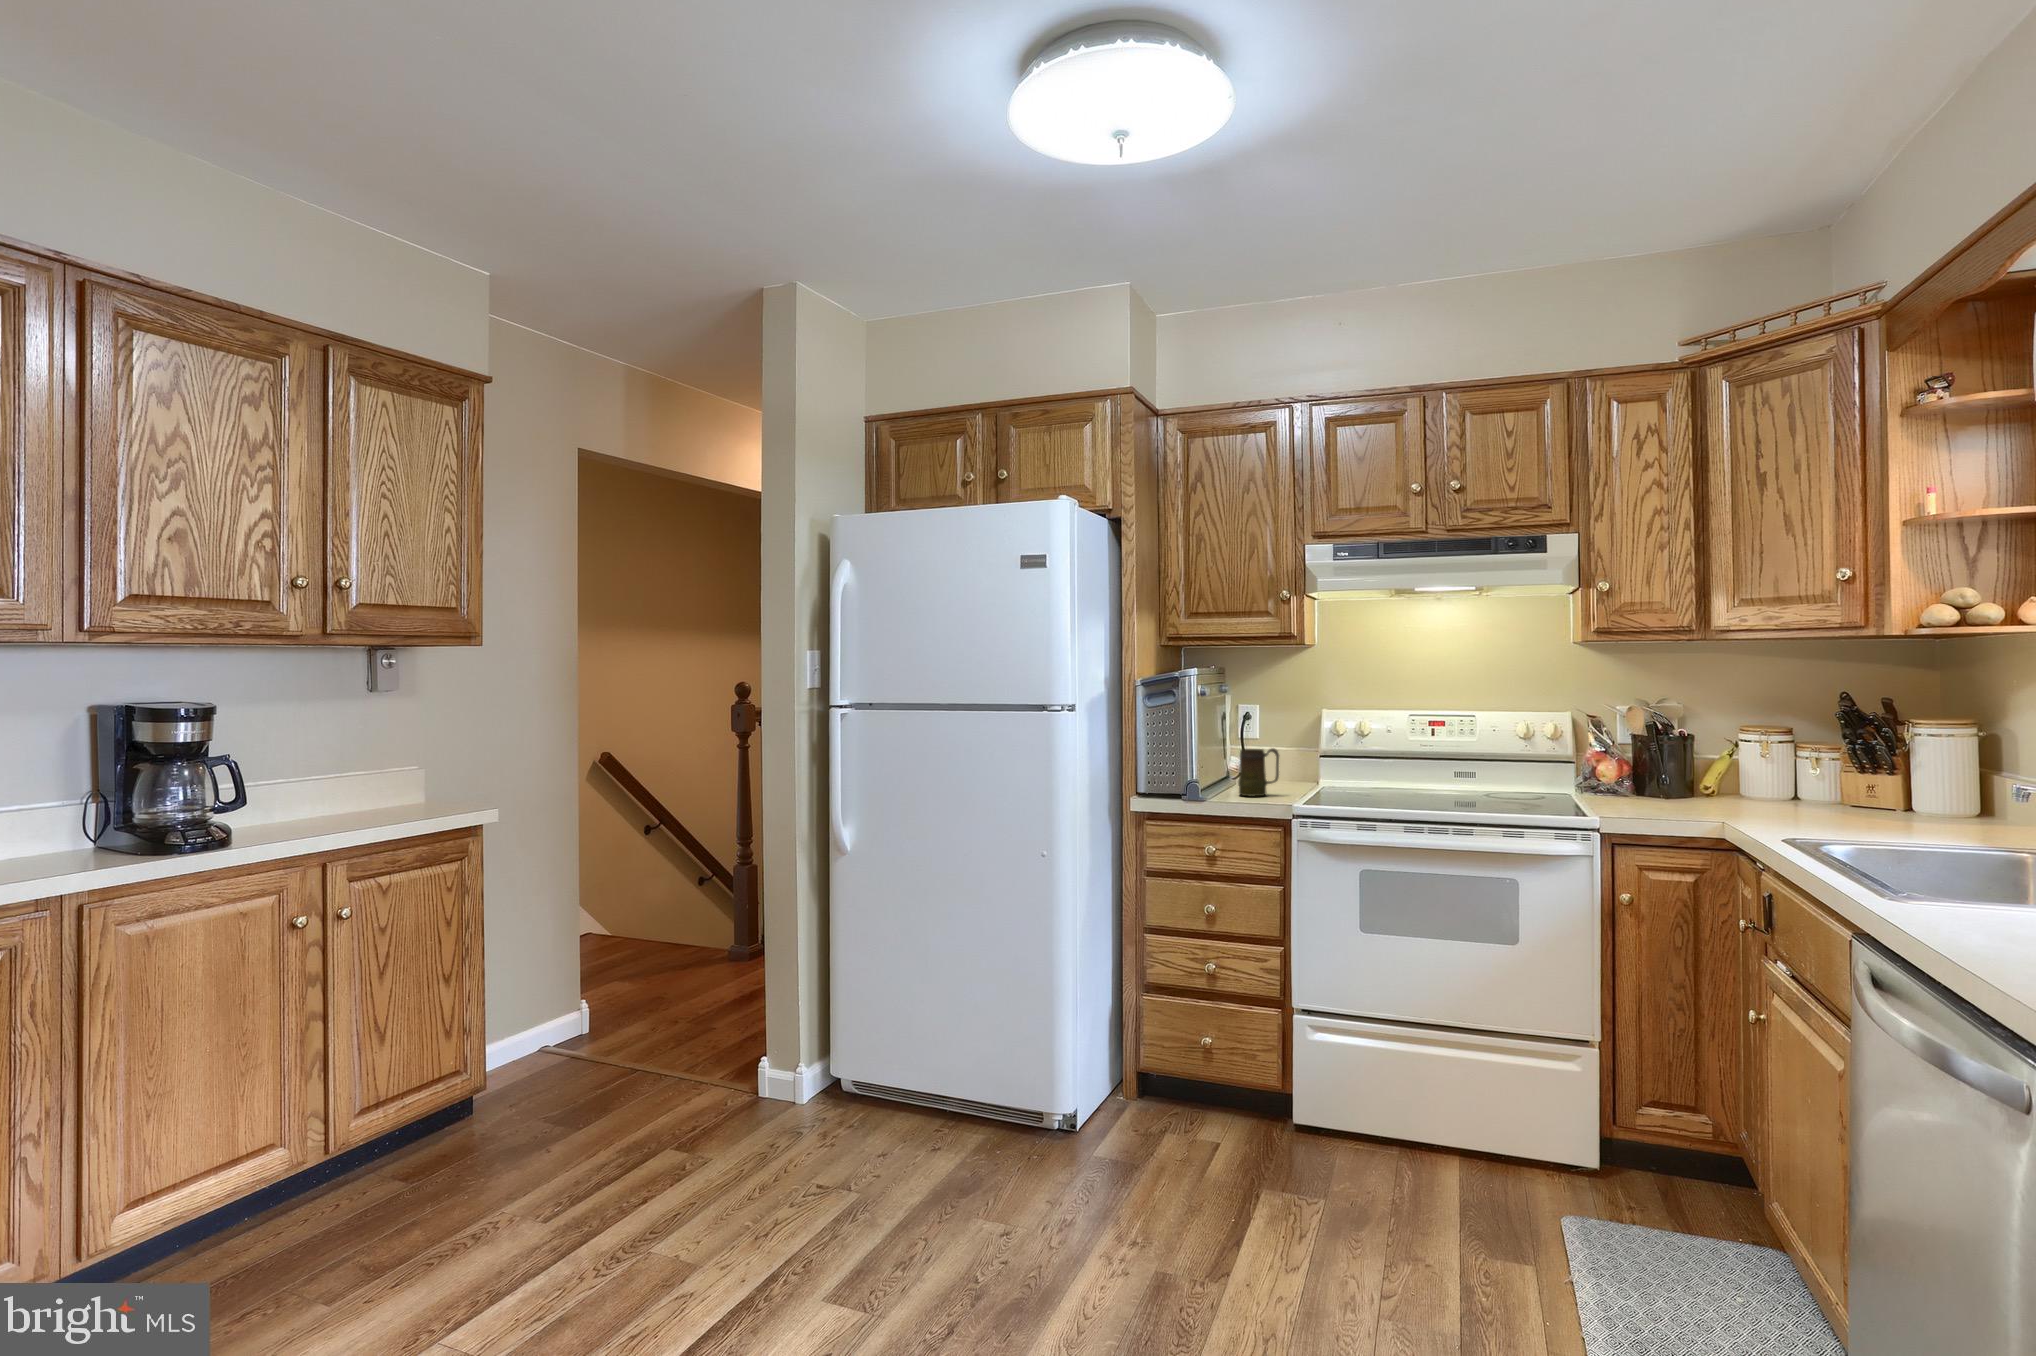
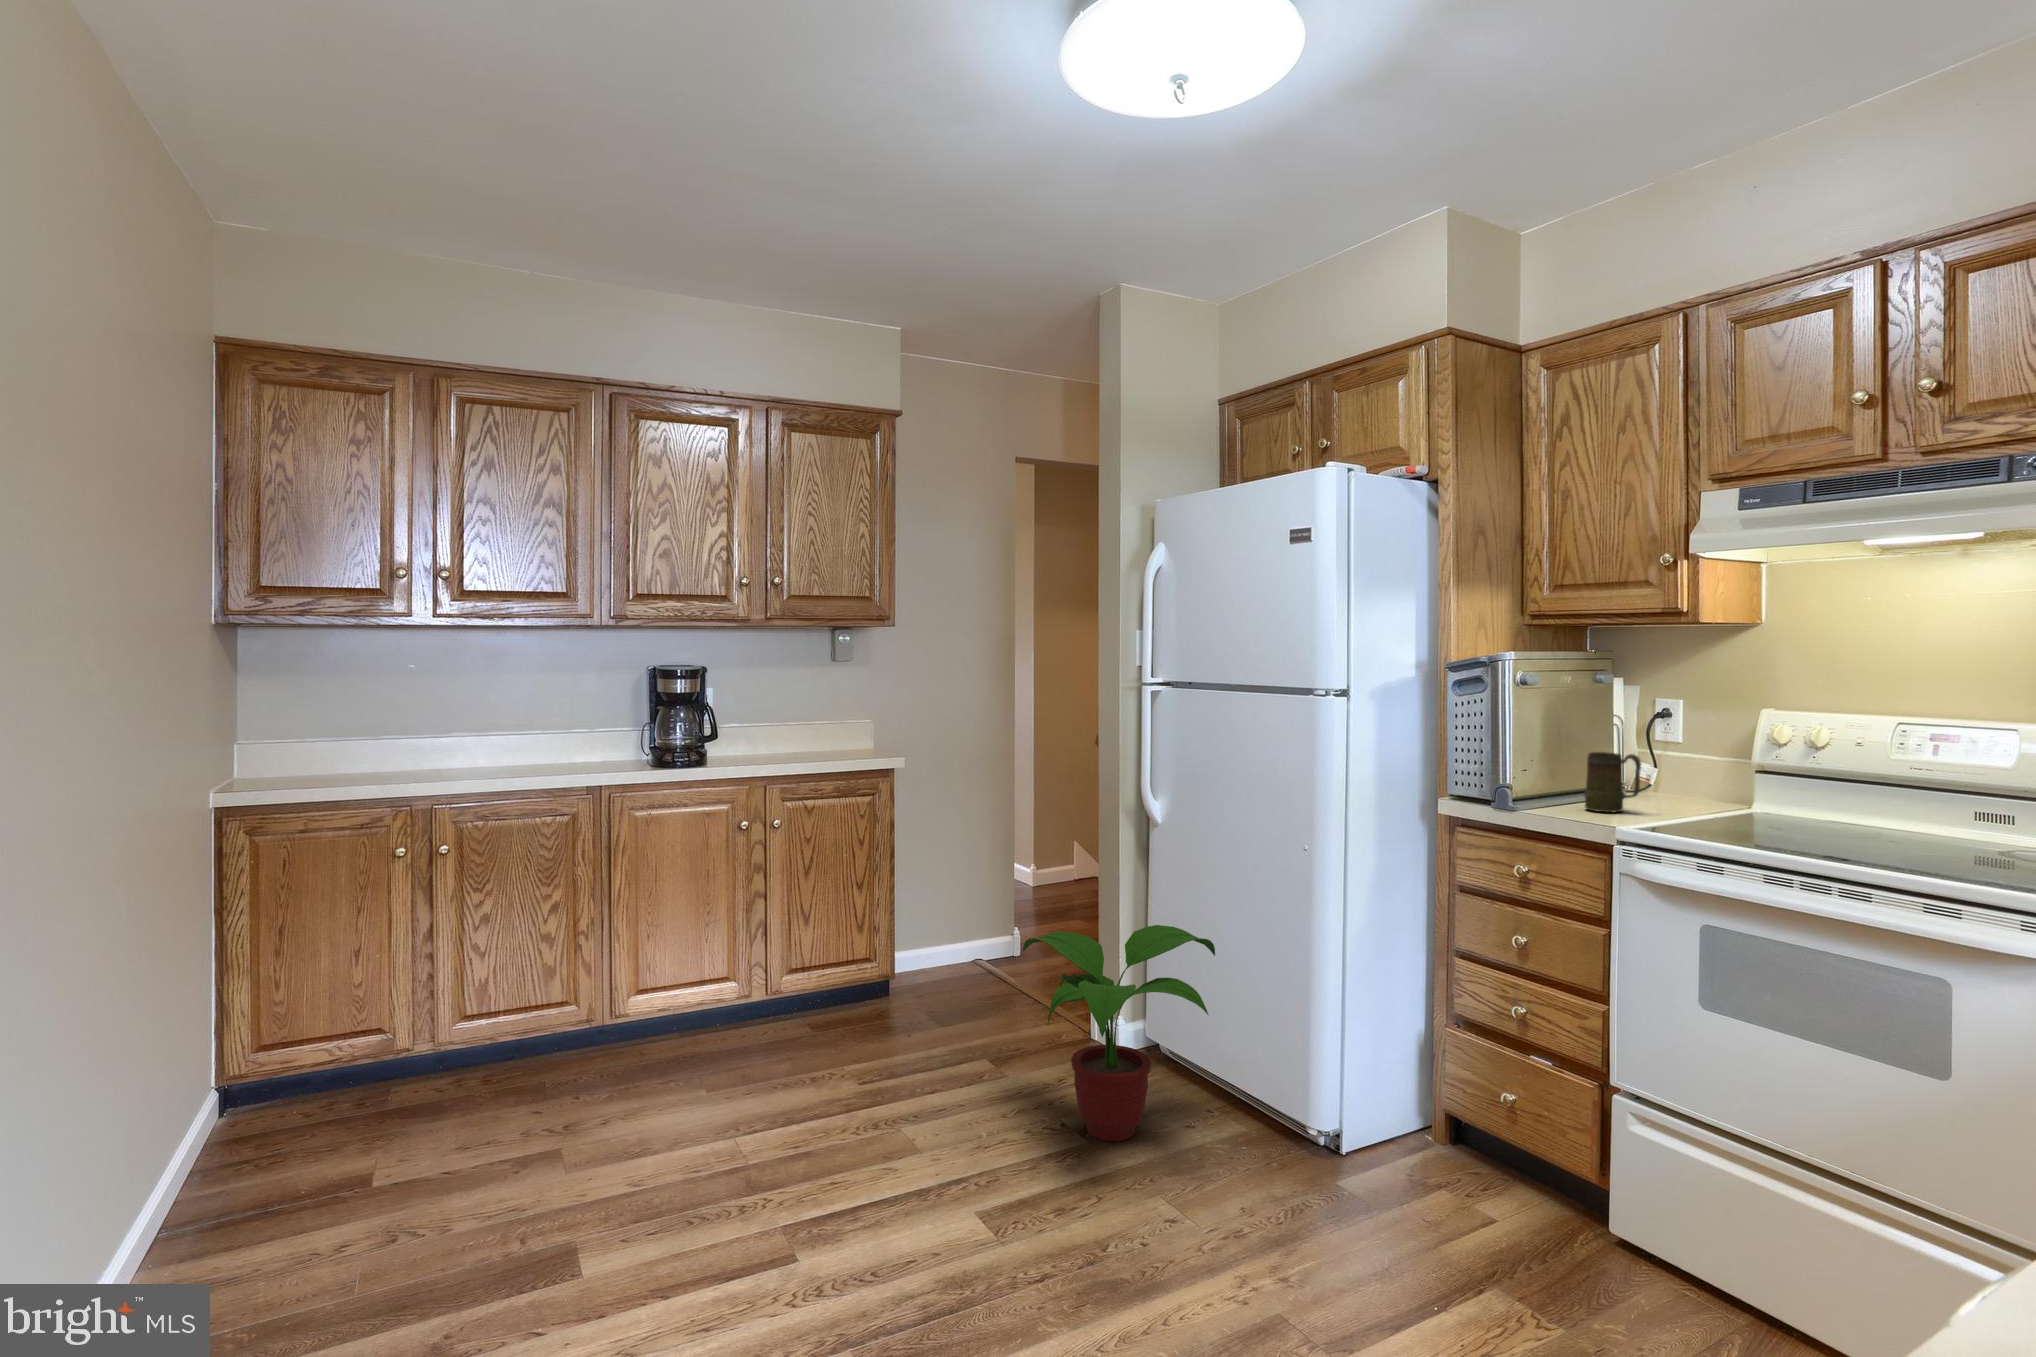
potted plant: none [742,954,977,1191] -> present [1023,925,1215,1141]

